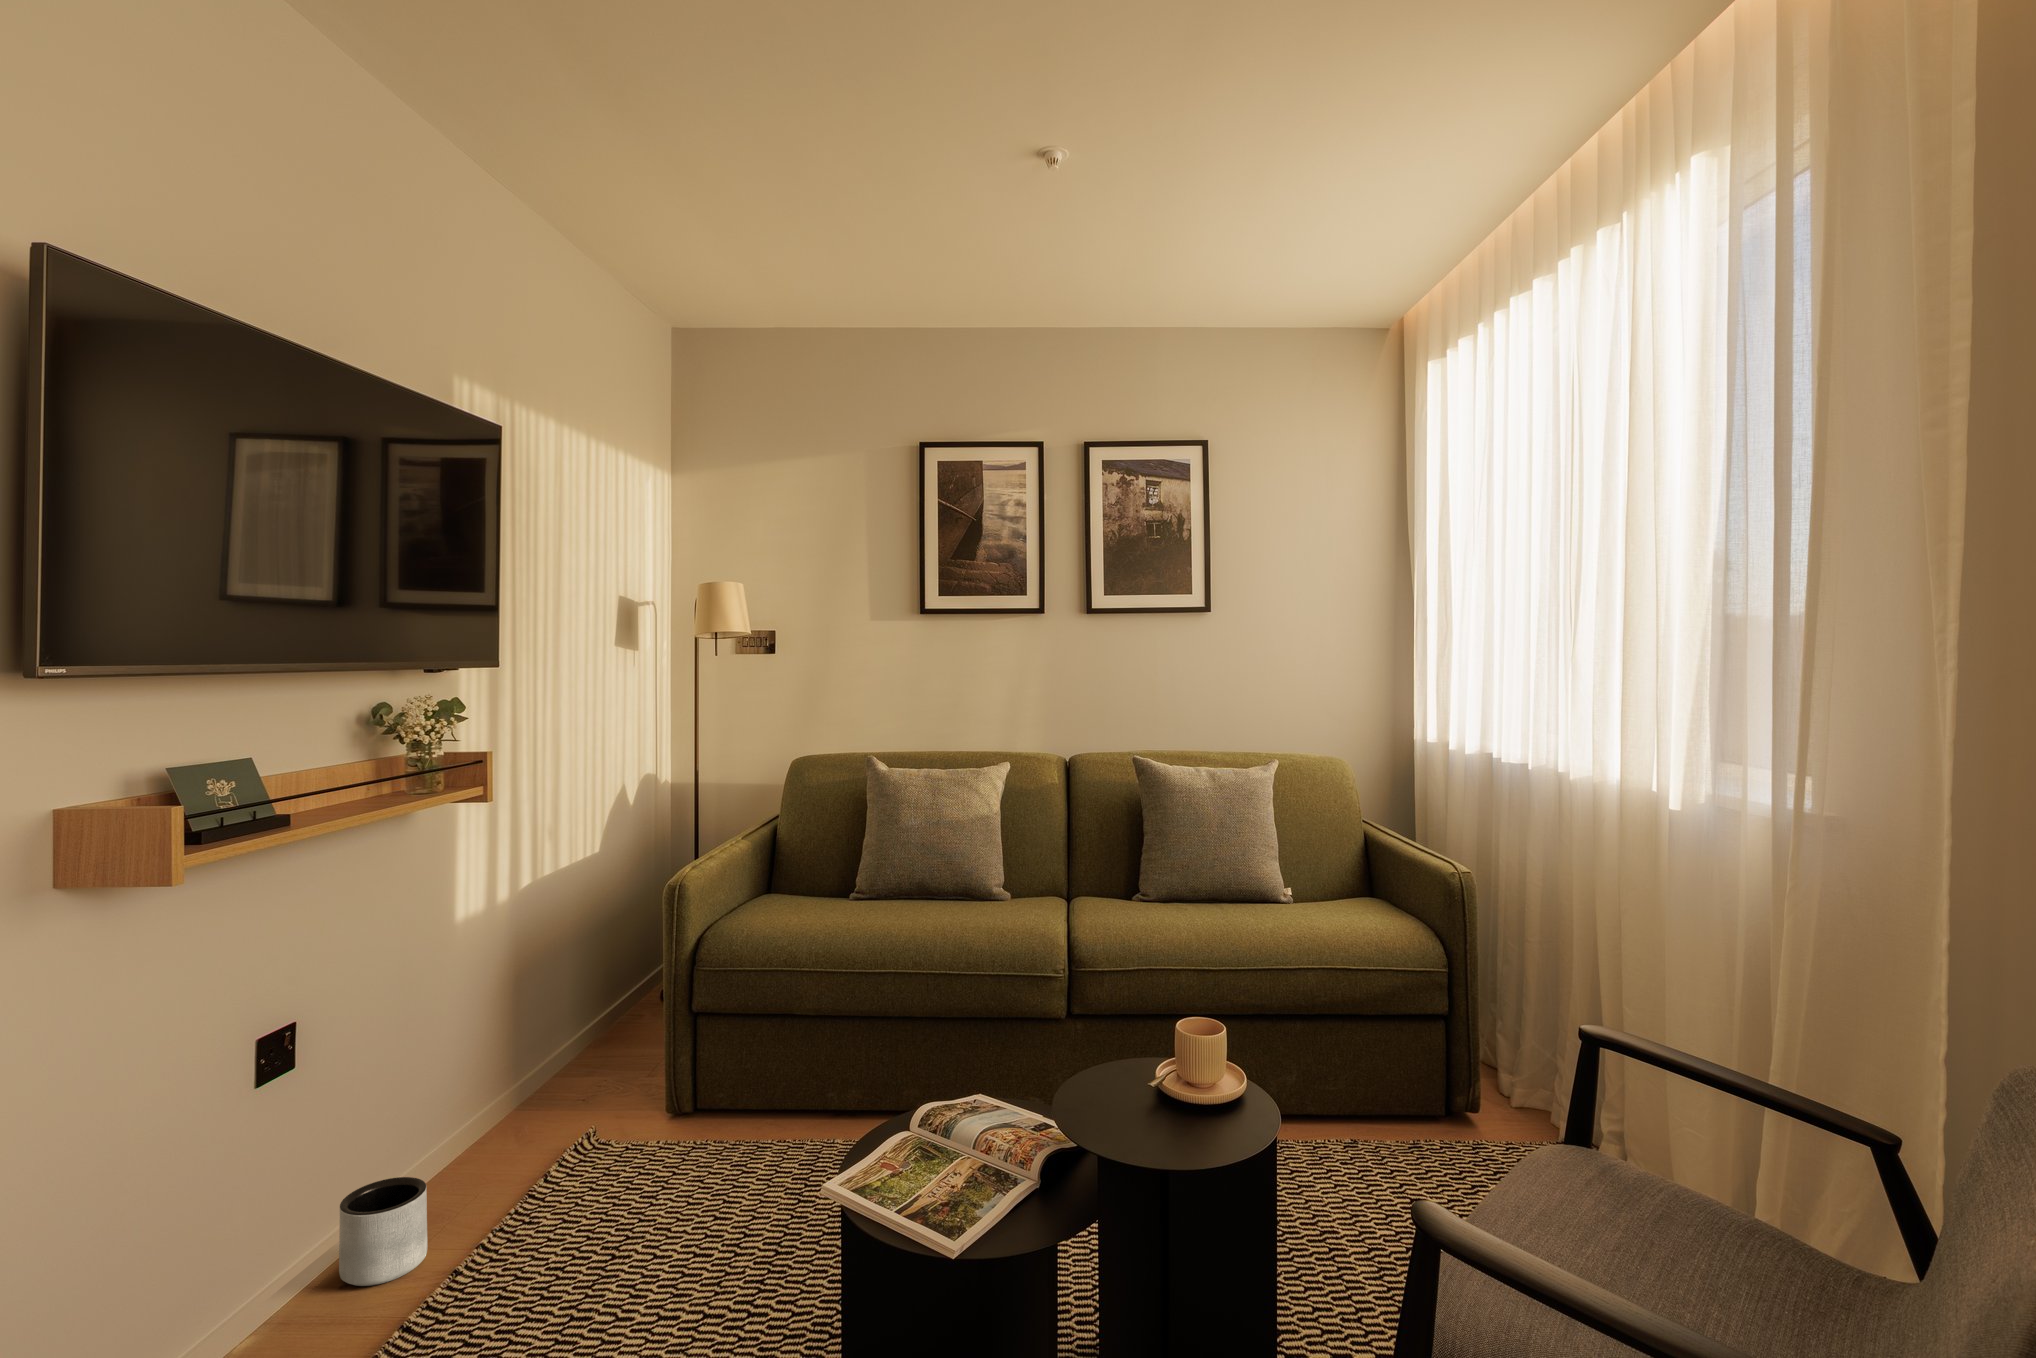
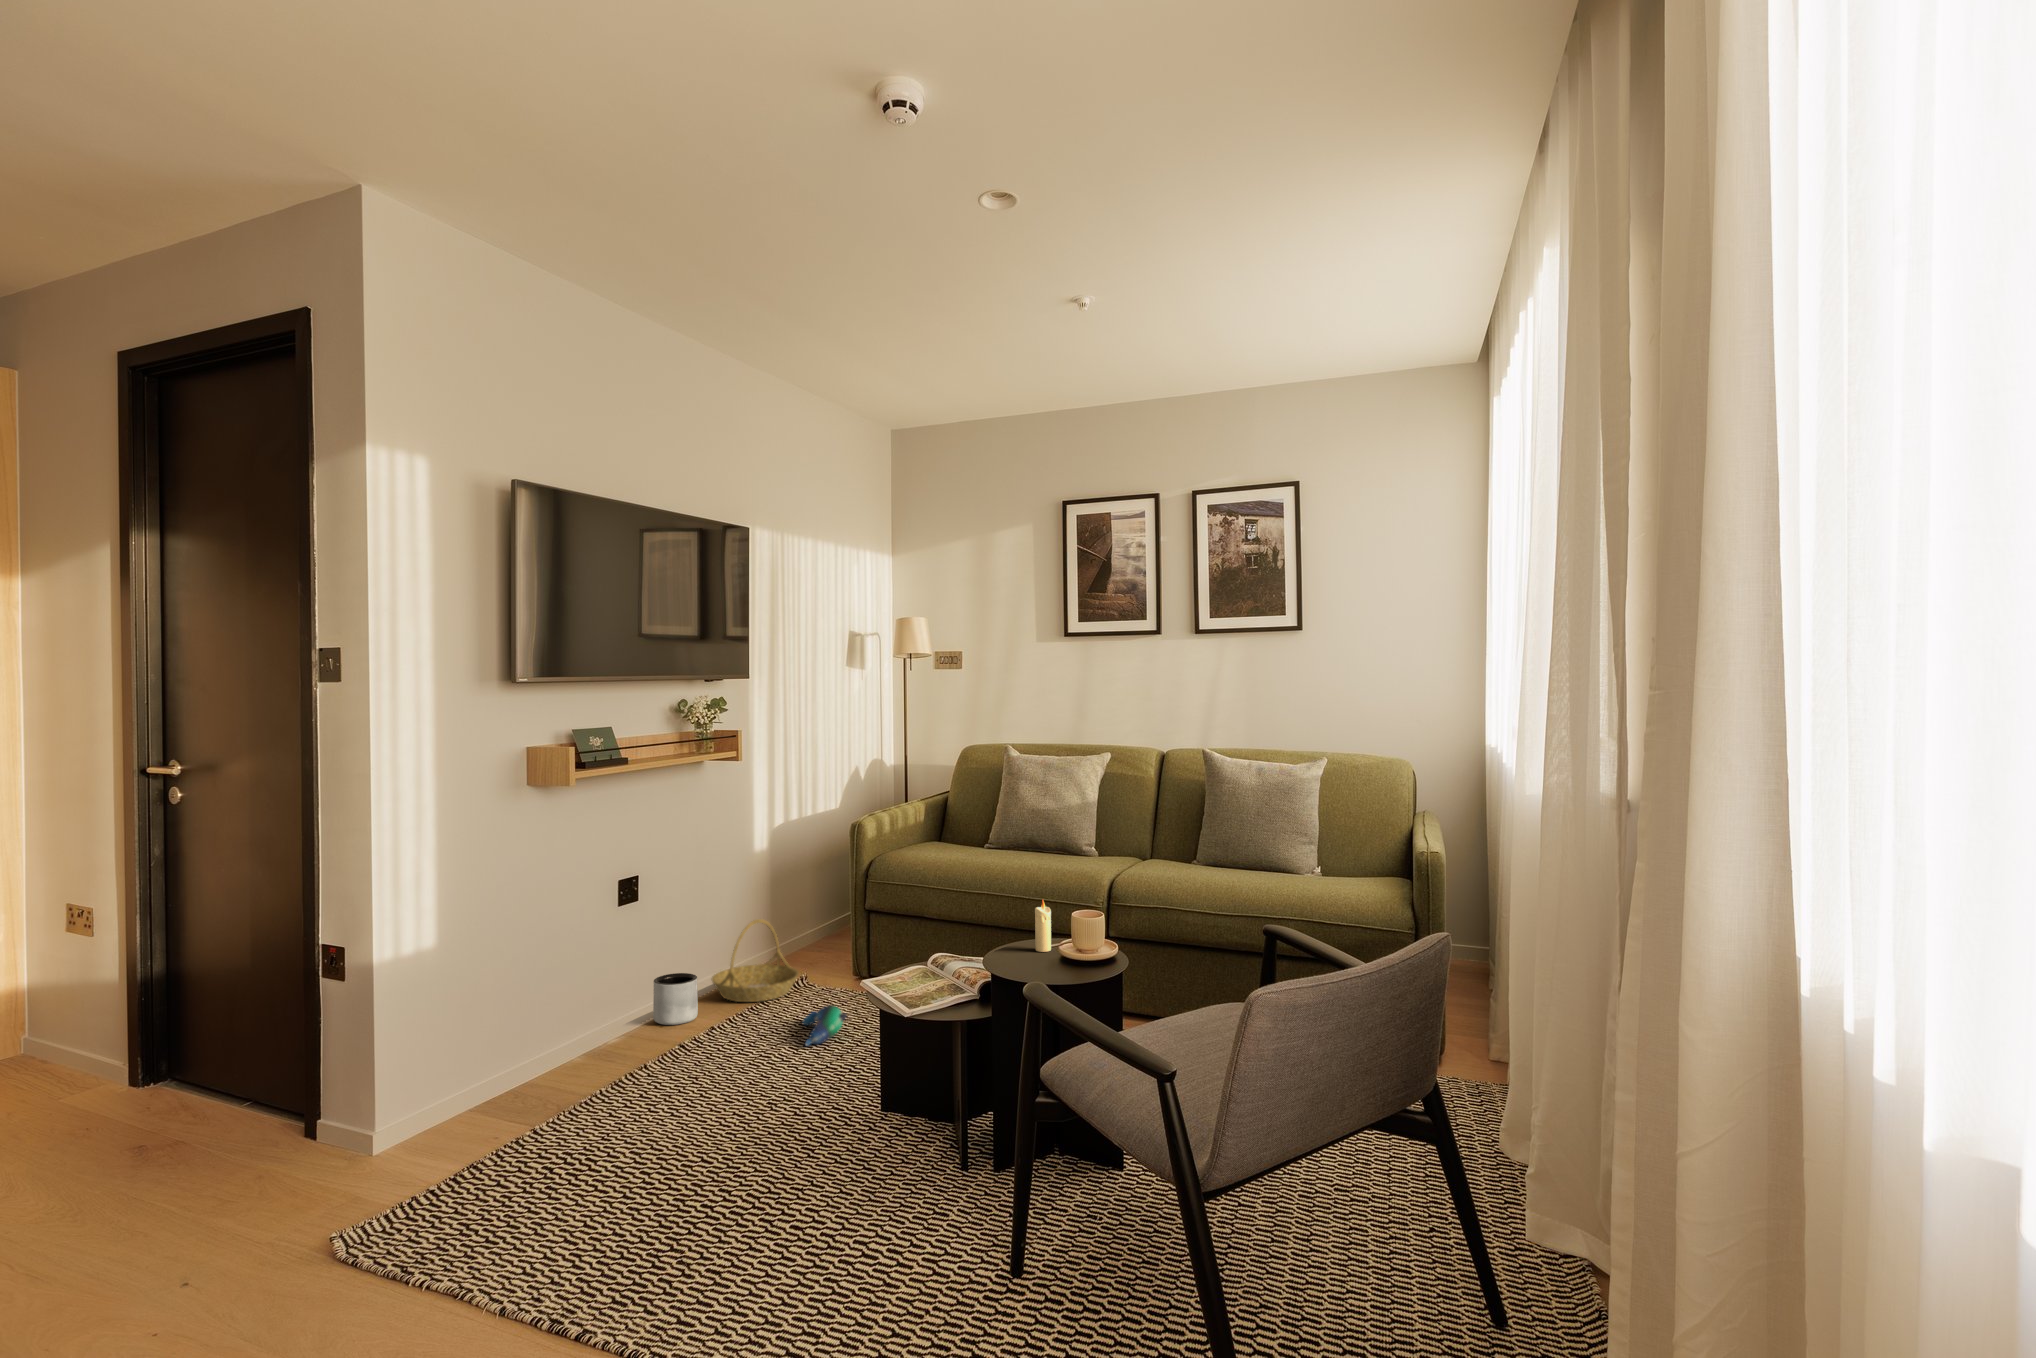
candle: none [1140,1041,1170,1133] -> present [1035,900,1051,952]
basket: none [441,1053,595,1202] -> present [712,919,799,1002]
plush toy: none [631,1207,722,1302] -> present [802,1005,847,1046]

